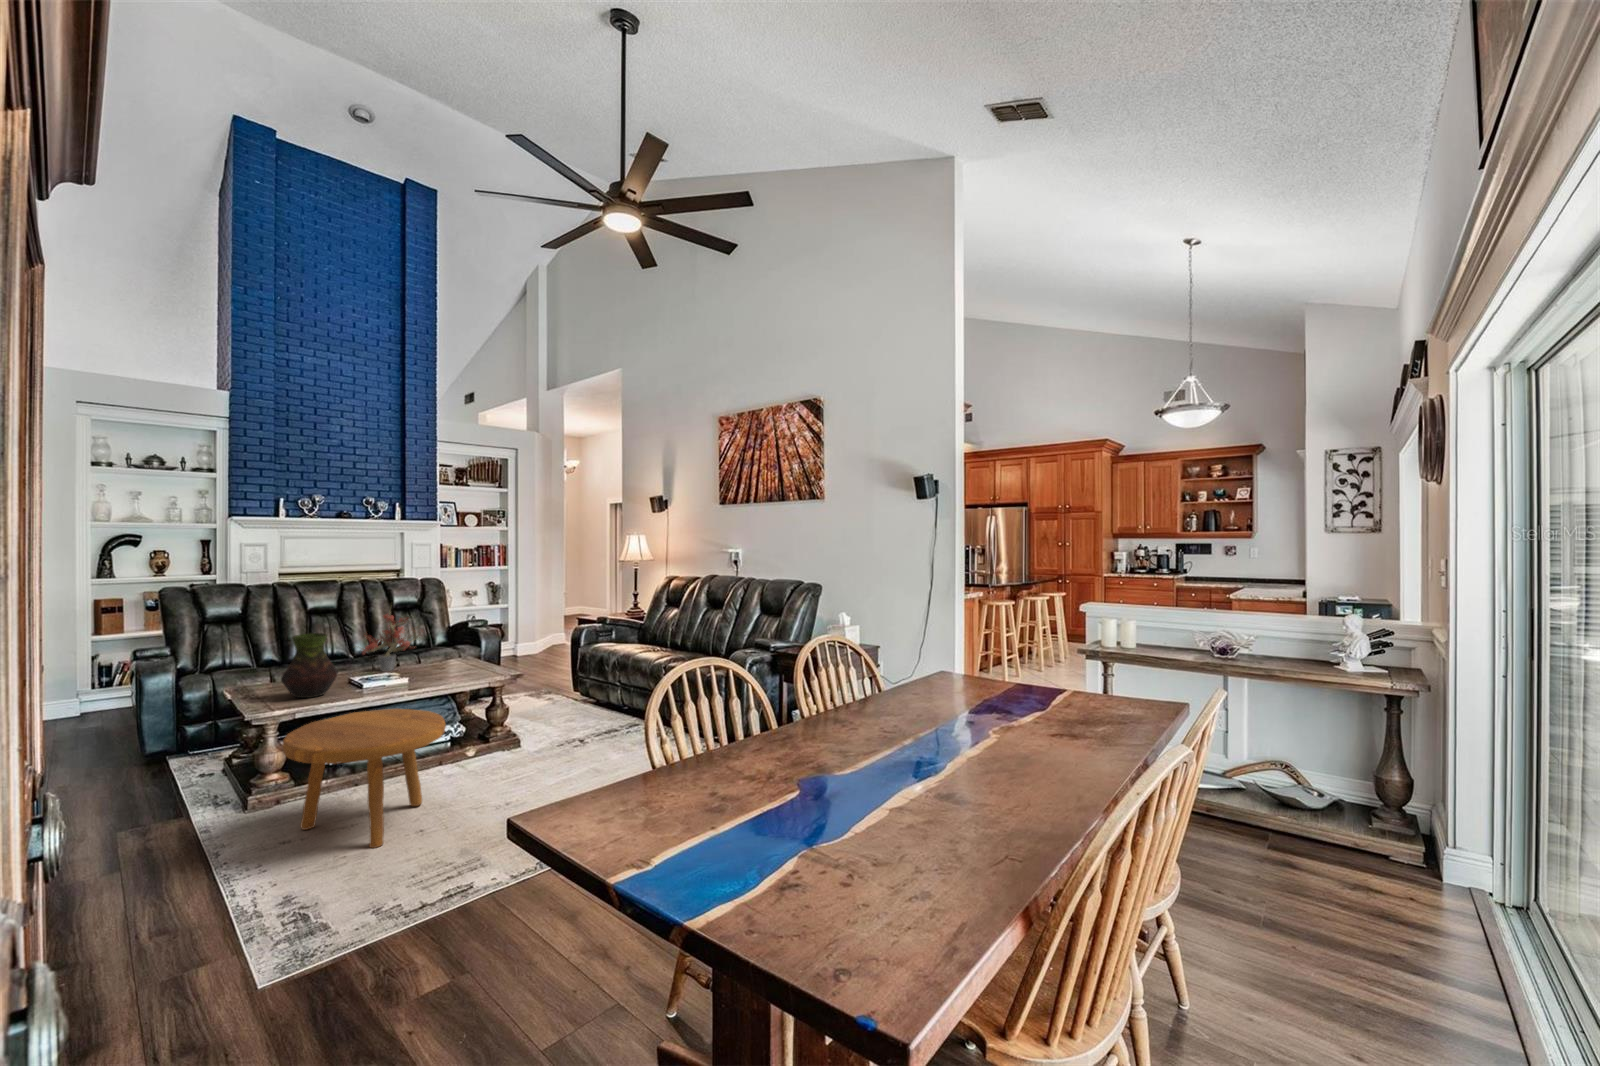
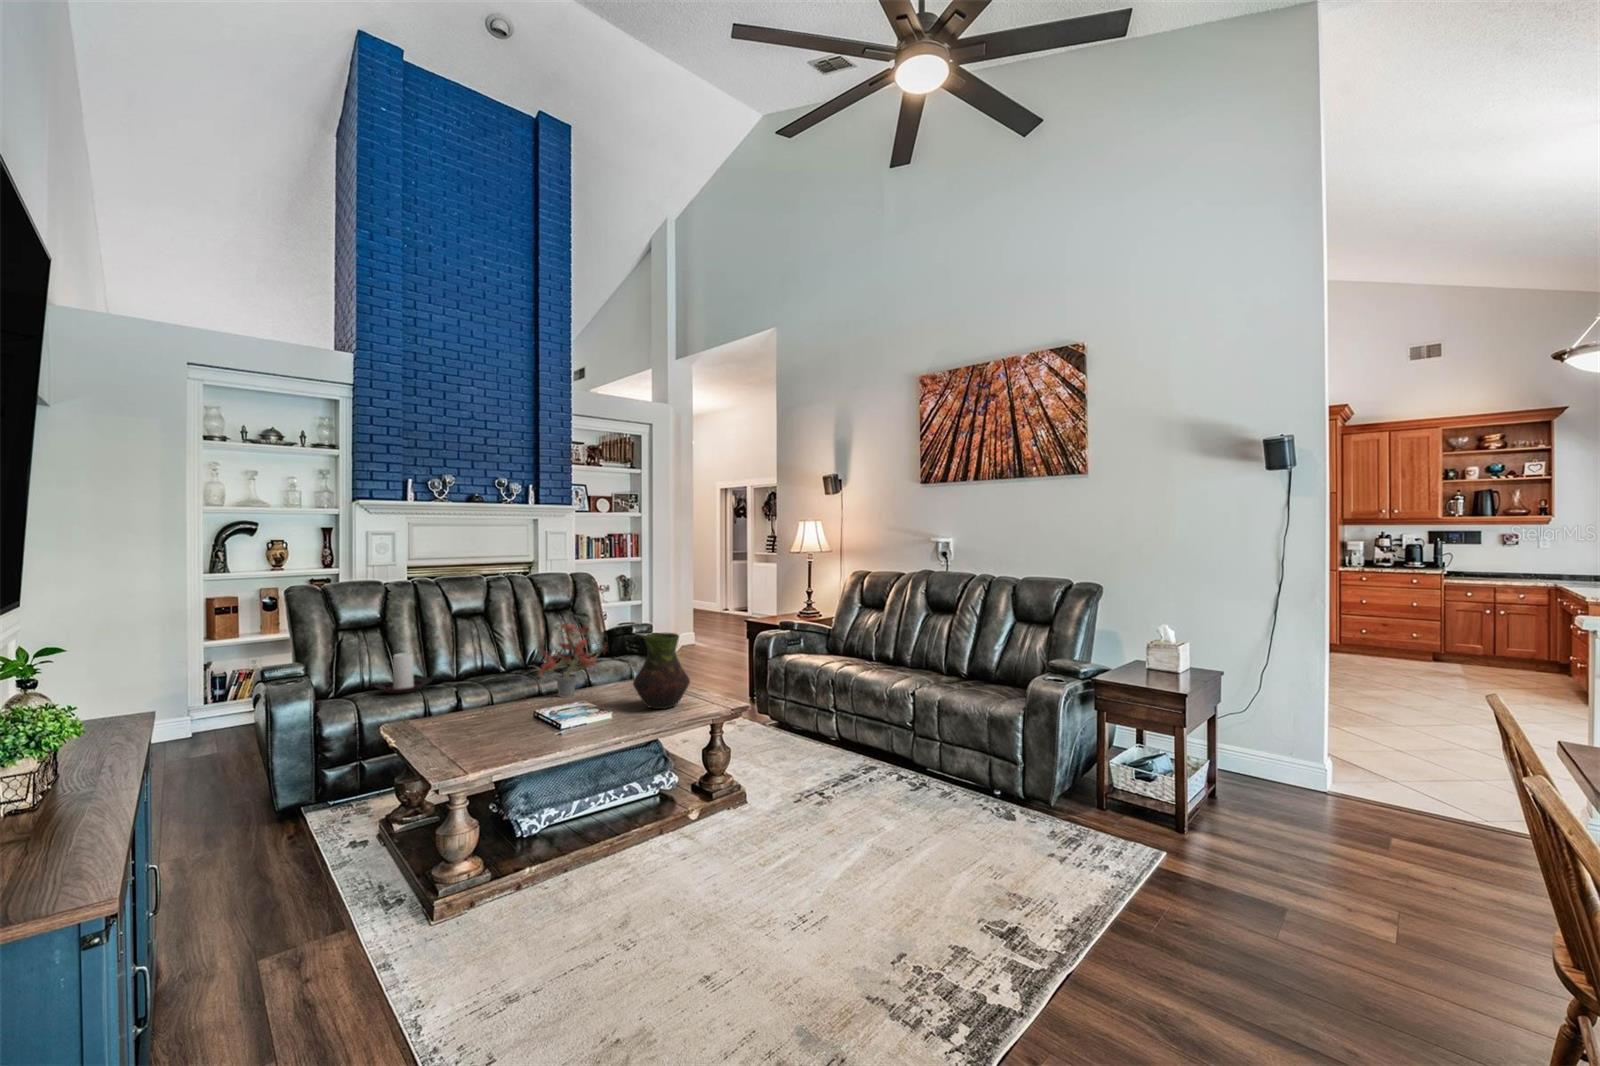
vase: present [281,633,338,698] -> present [633,633,690,709]
candle holder: none [233,639,284,672] -> present [374,653,432,694]
footstool: present [282,709,446,848] -> none [492,765,710,1001]

